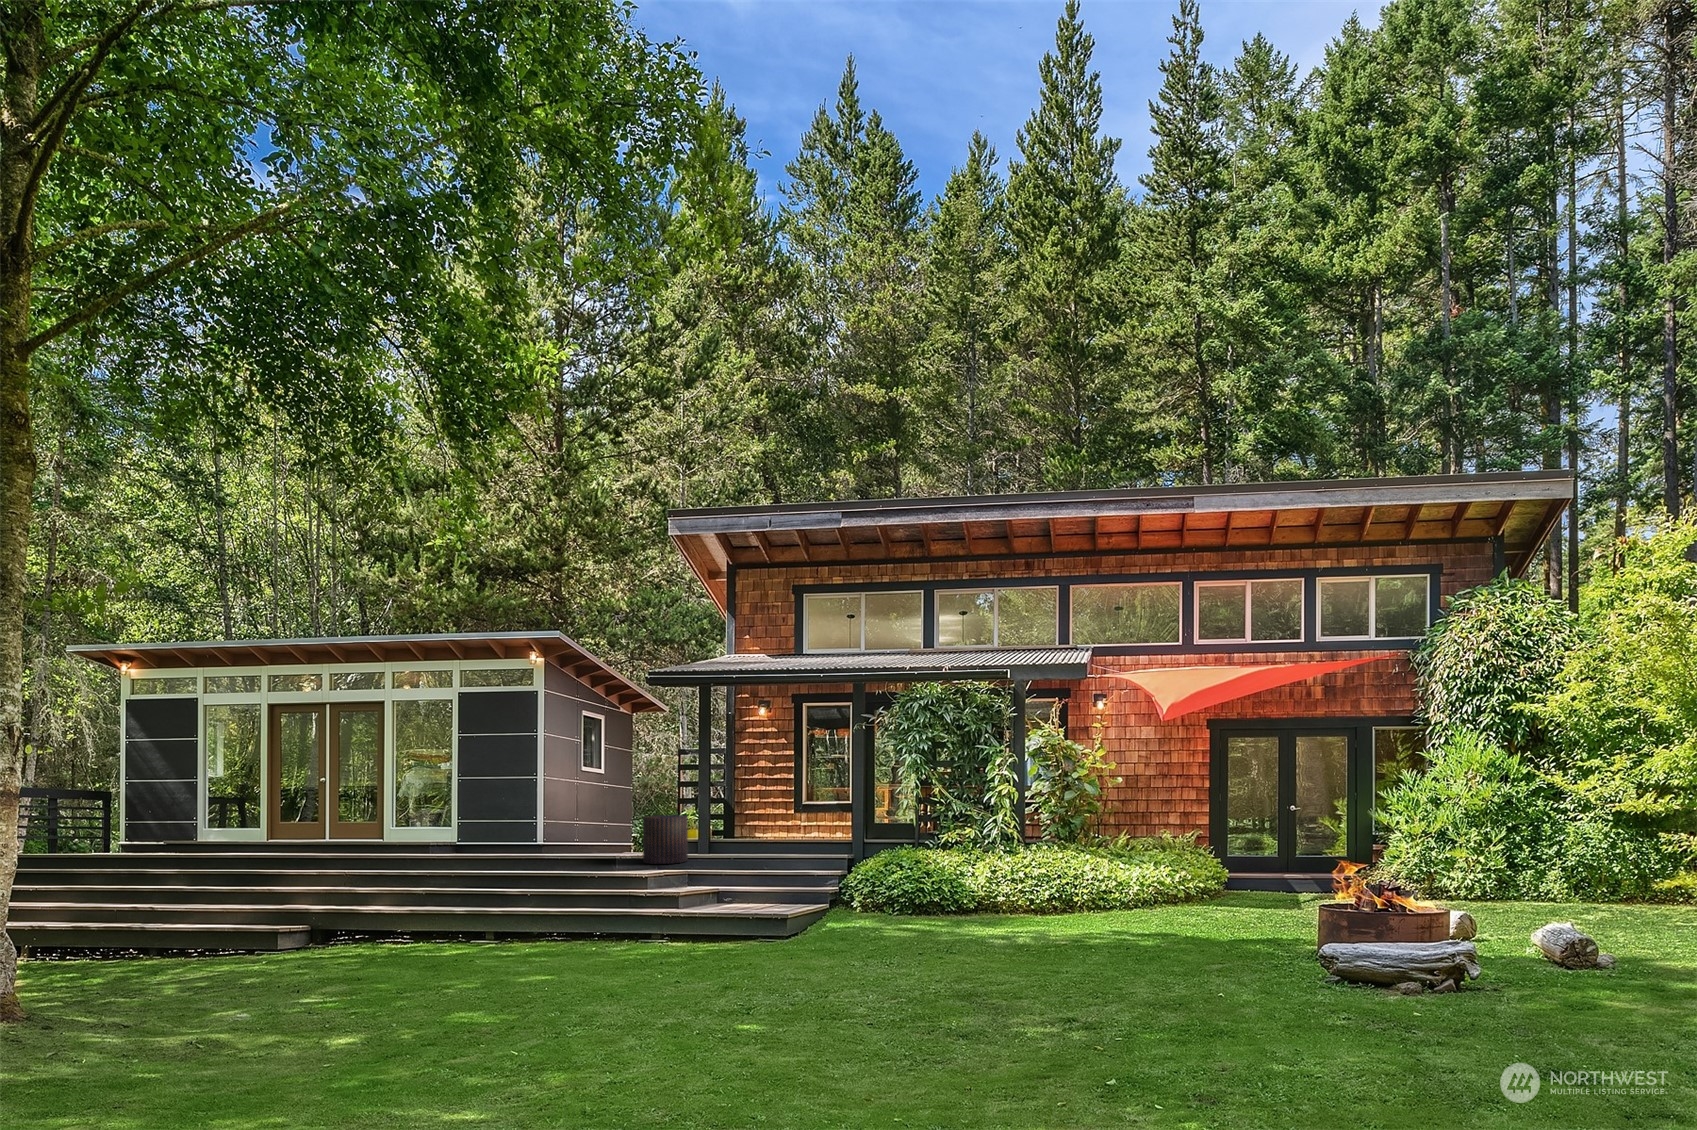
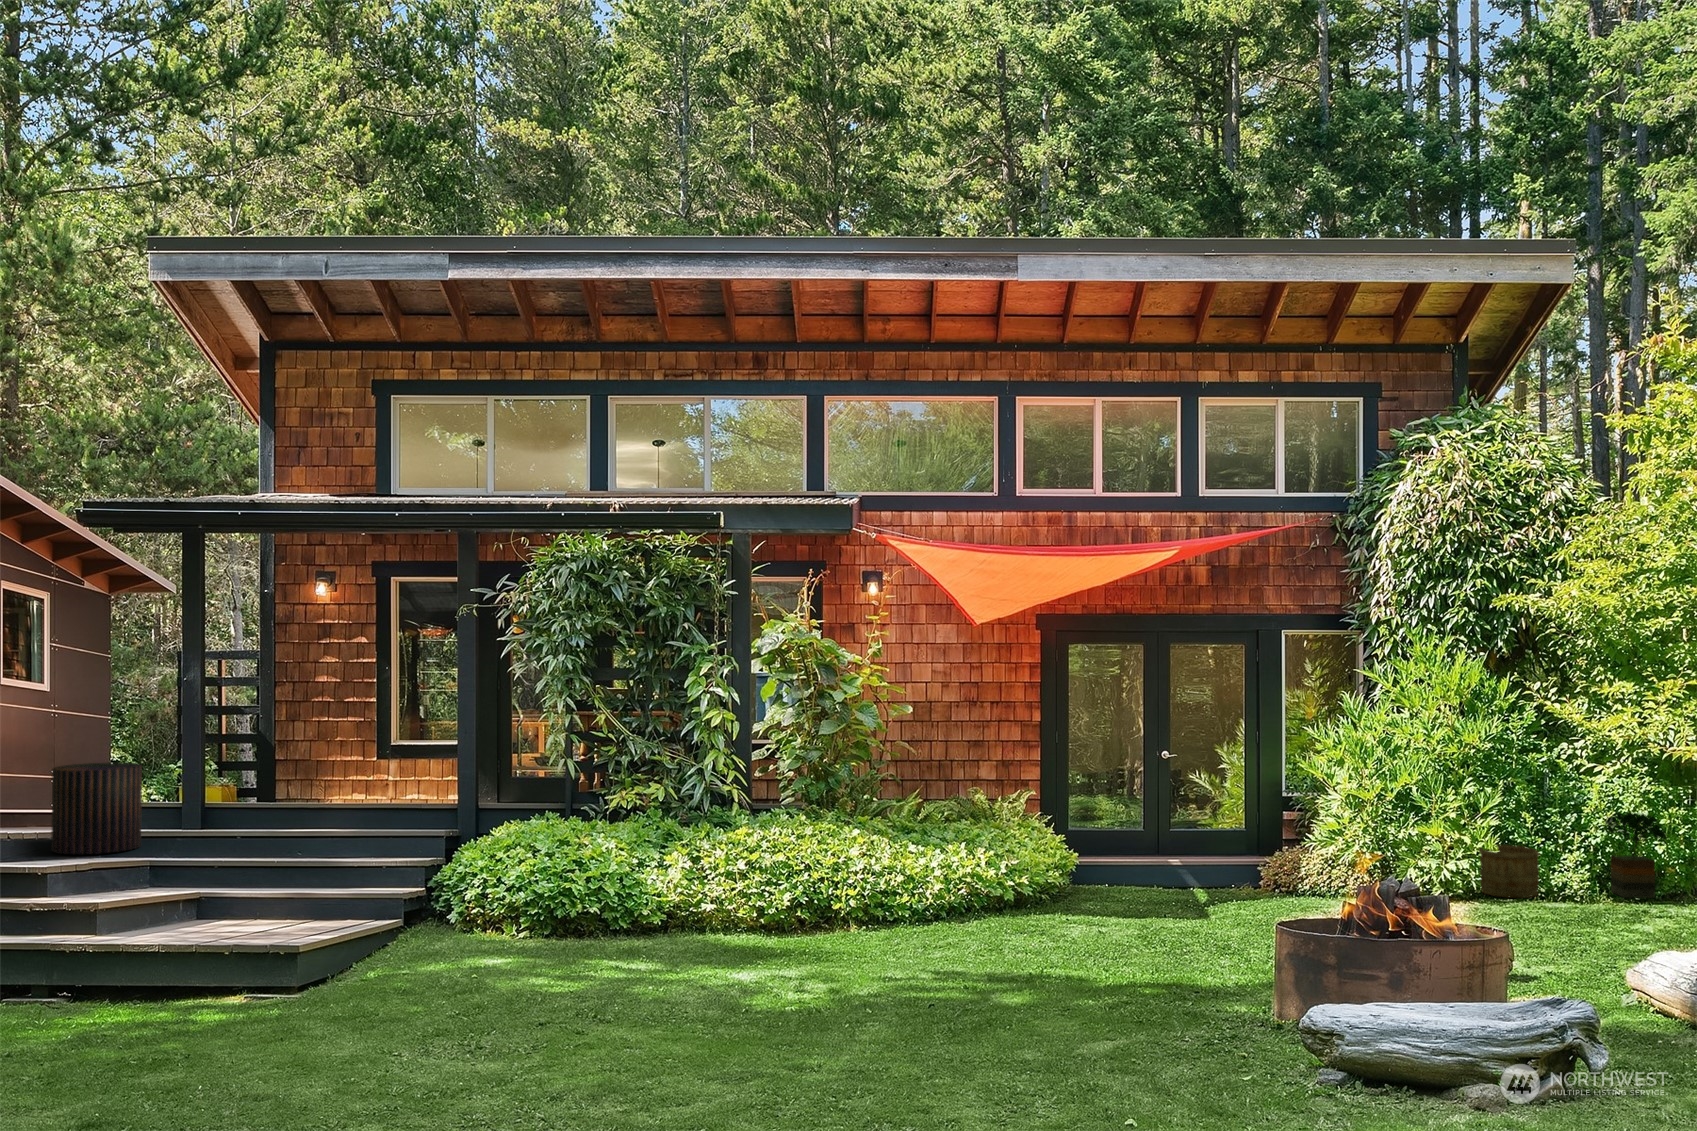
potted tree: none [1578,845,1622,902] -> present [1604,812,1668,898]
wooden bucket: none [1494,868,1535,901] -> present [1479,845,1540,898]

